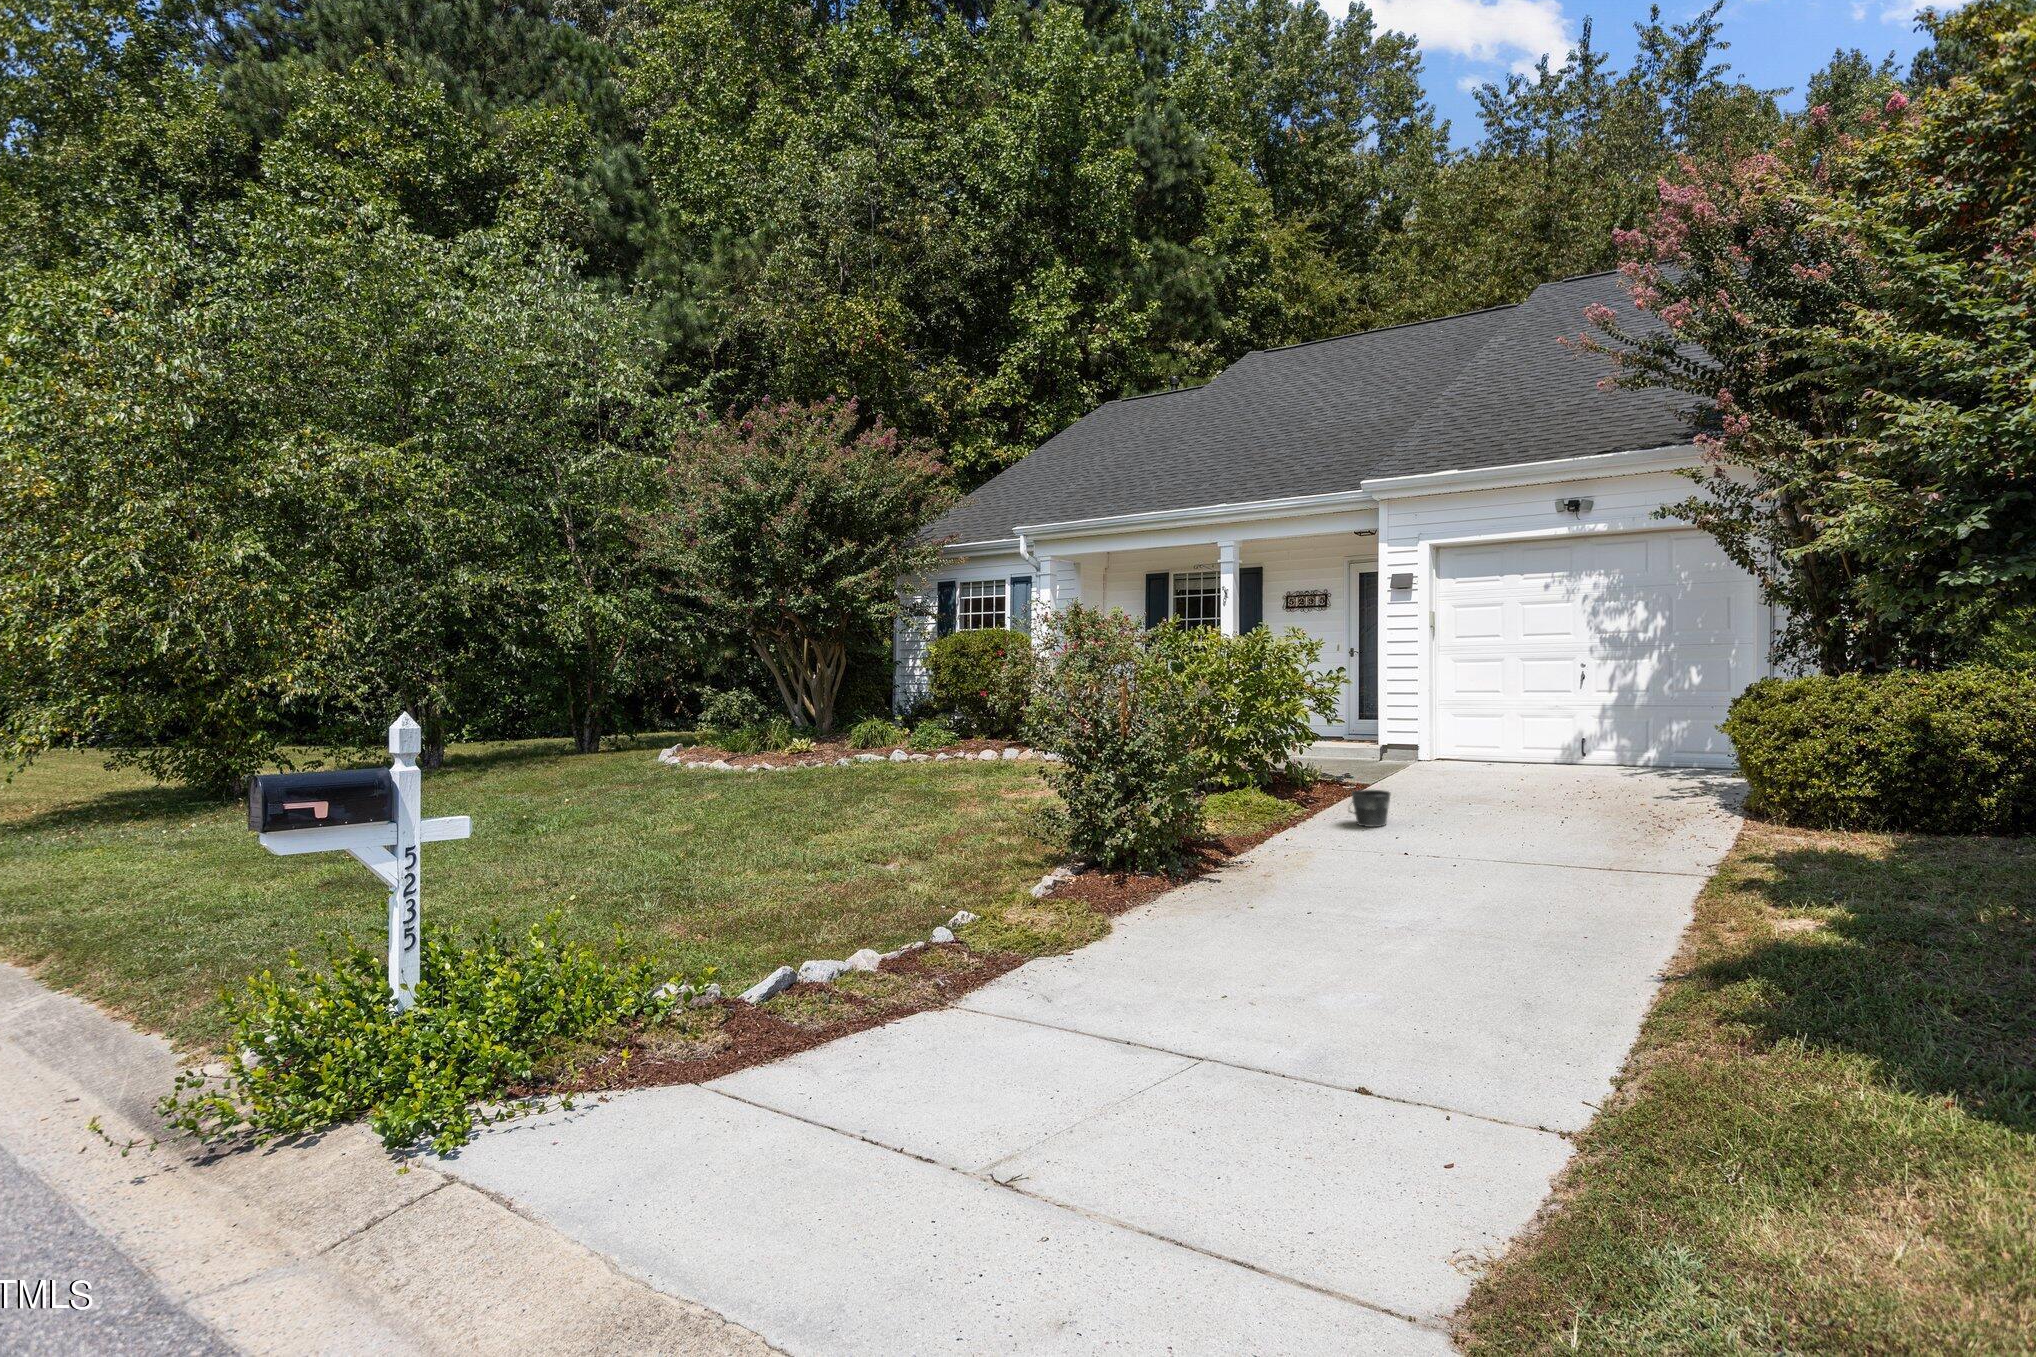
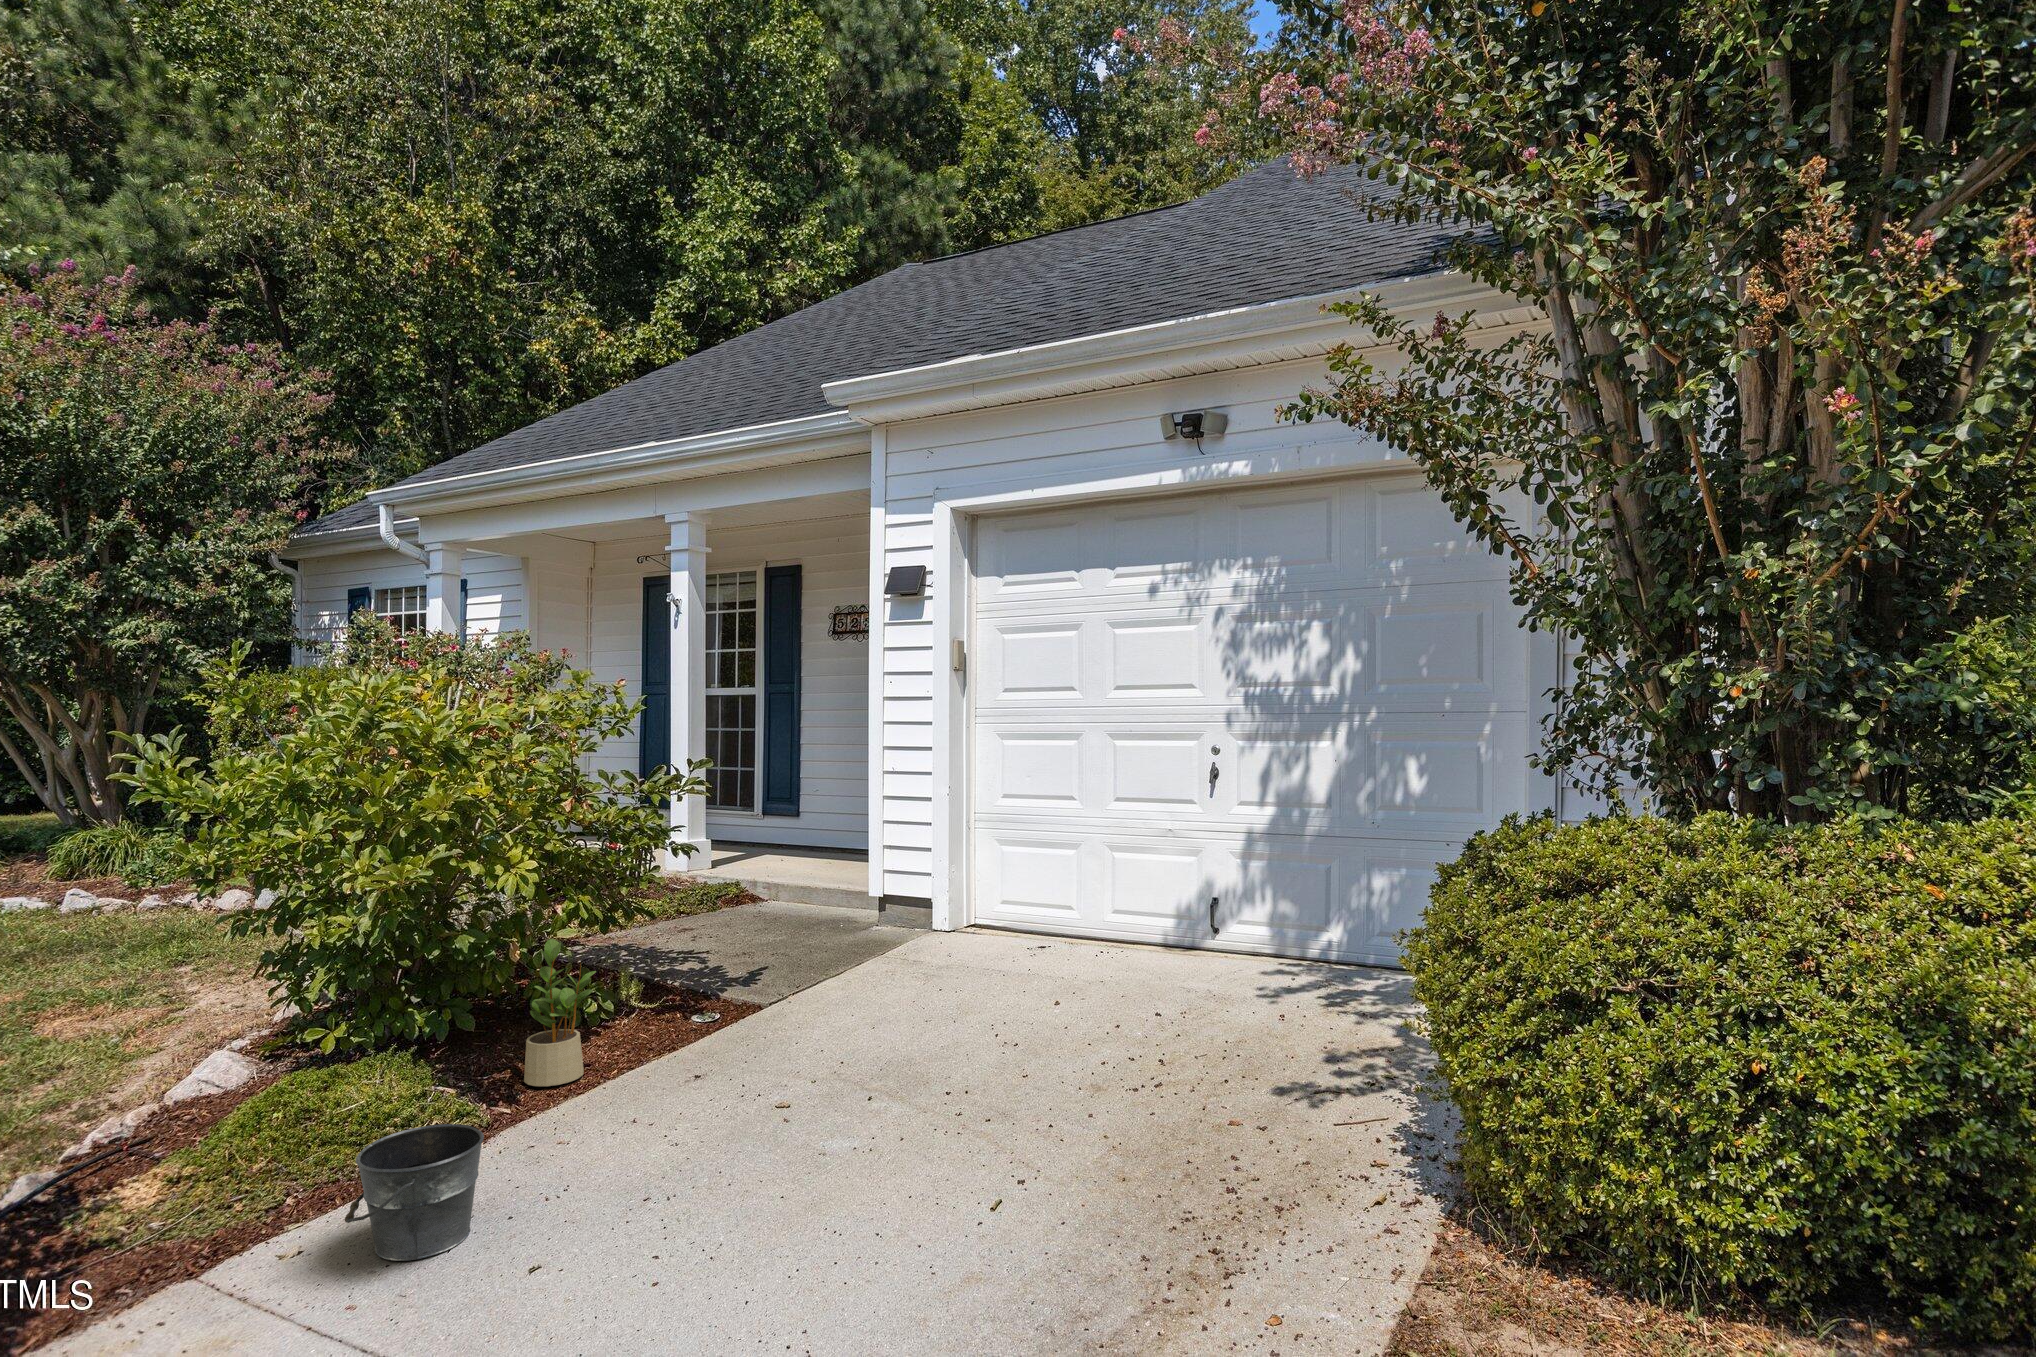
potted plant: none [1322,741,1349,798] -> present [524,939,596,1086]

